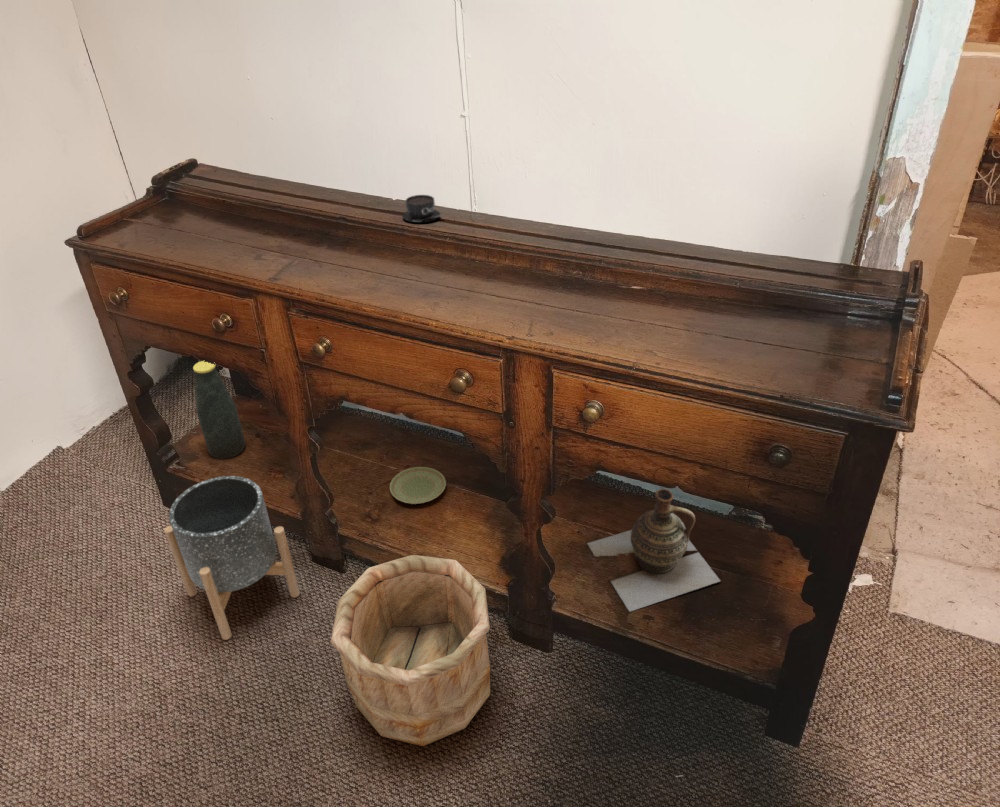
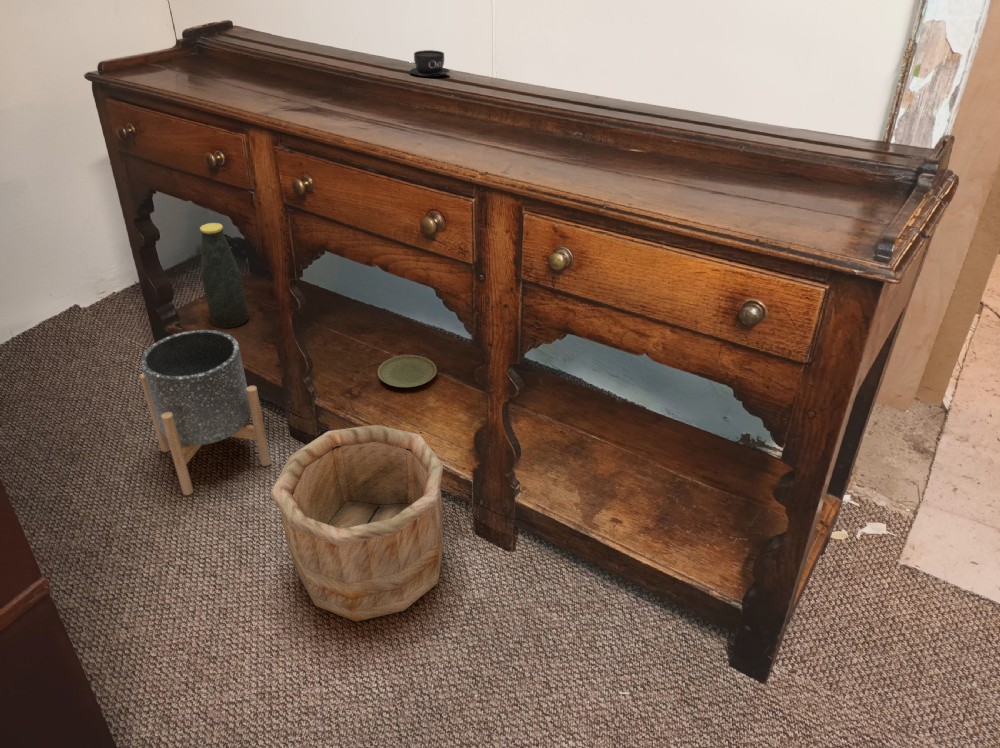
ceramic jug: present [588,489,720,611] -> none [570,387,707,516]

